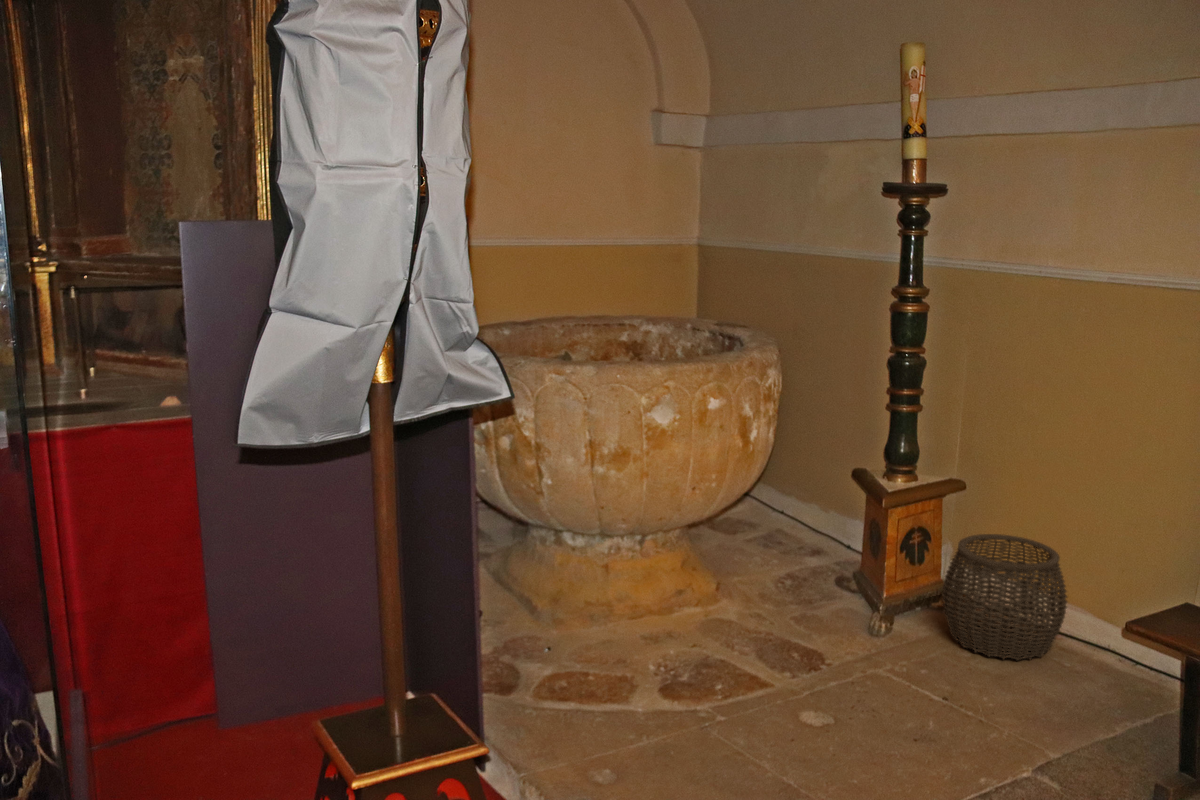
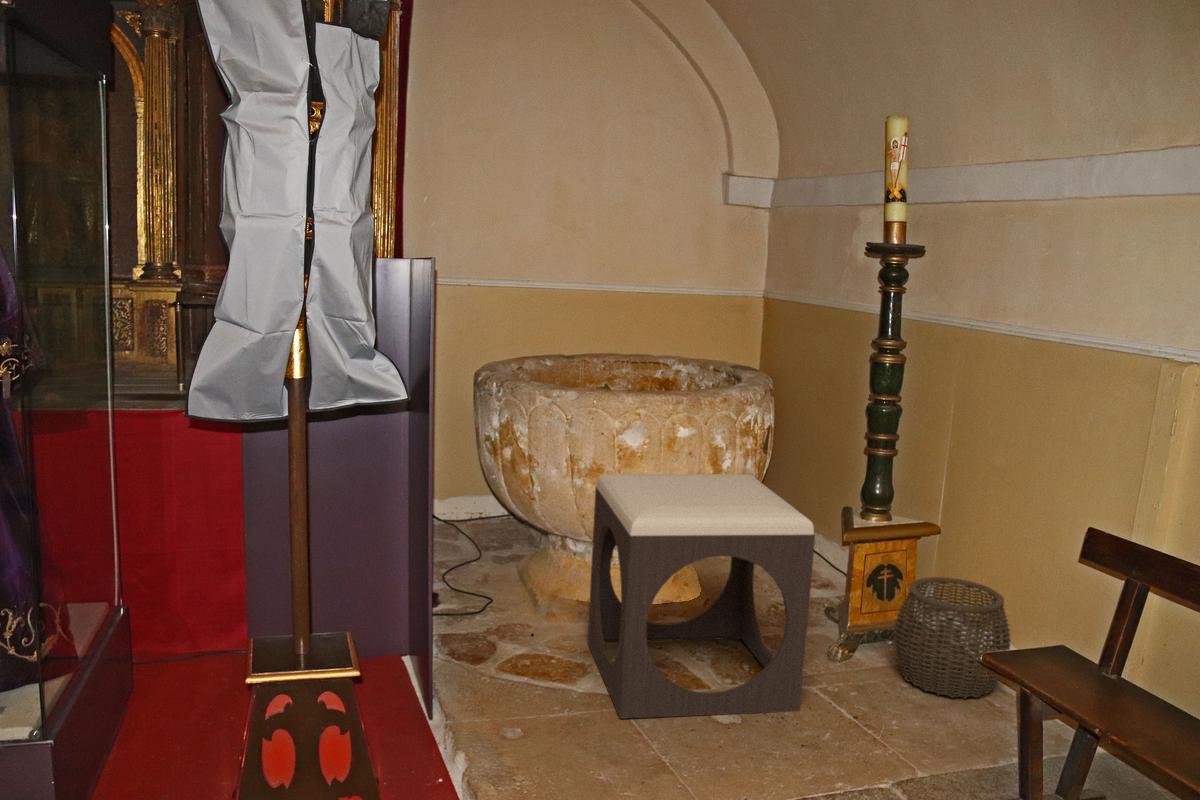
footstool: none [618,445,896,737] -> present [588,474,815,719]

